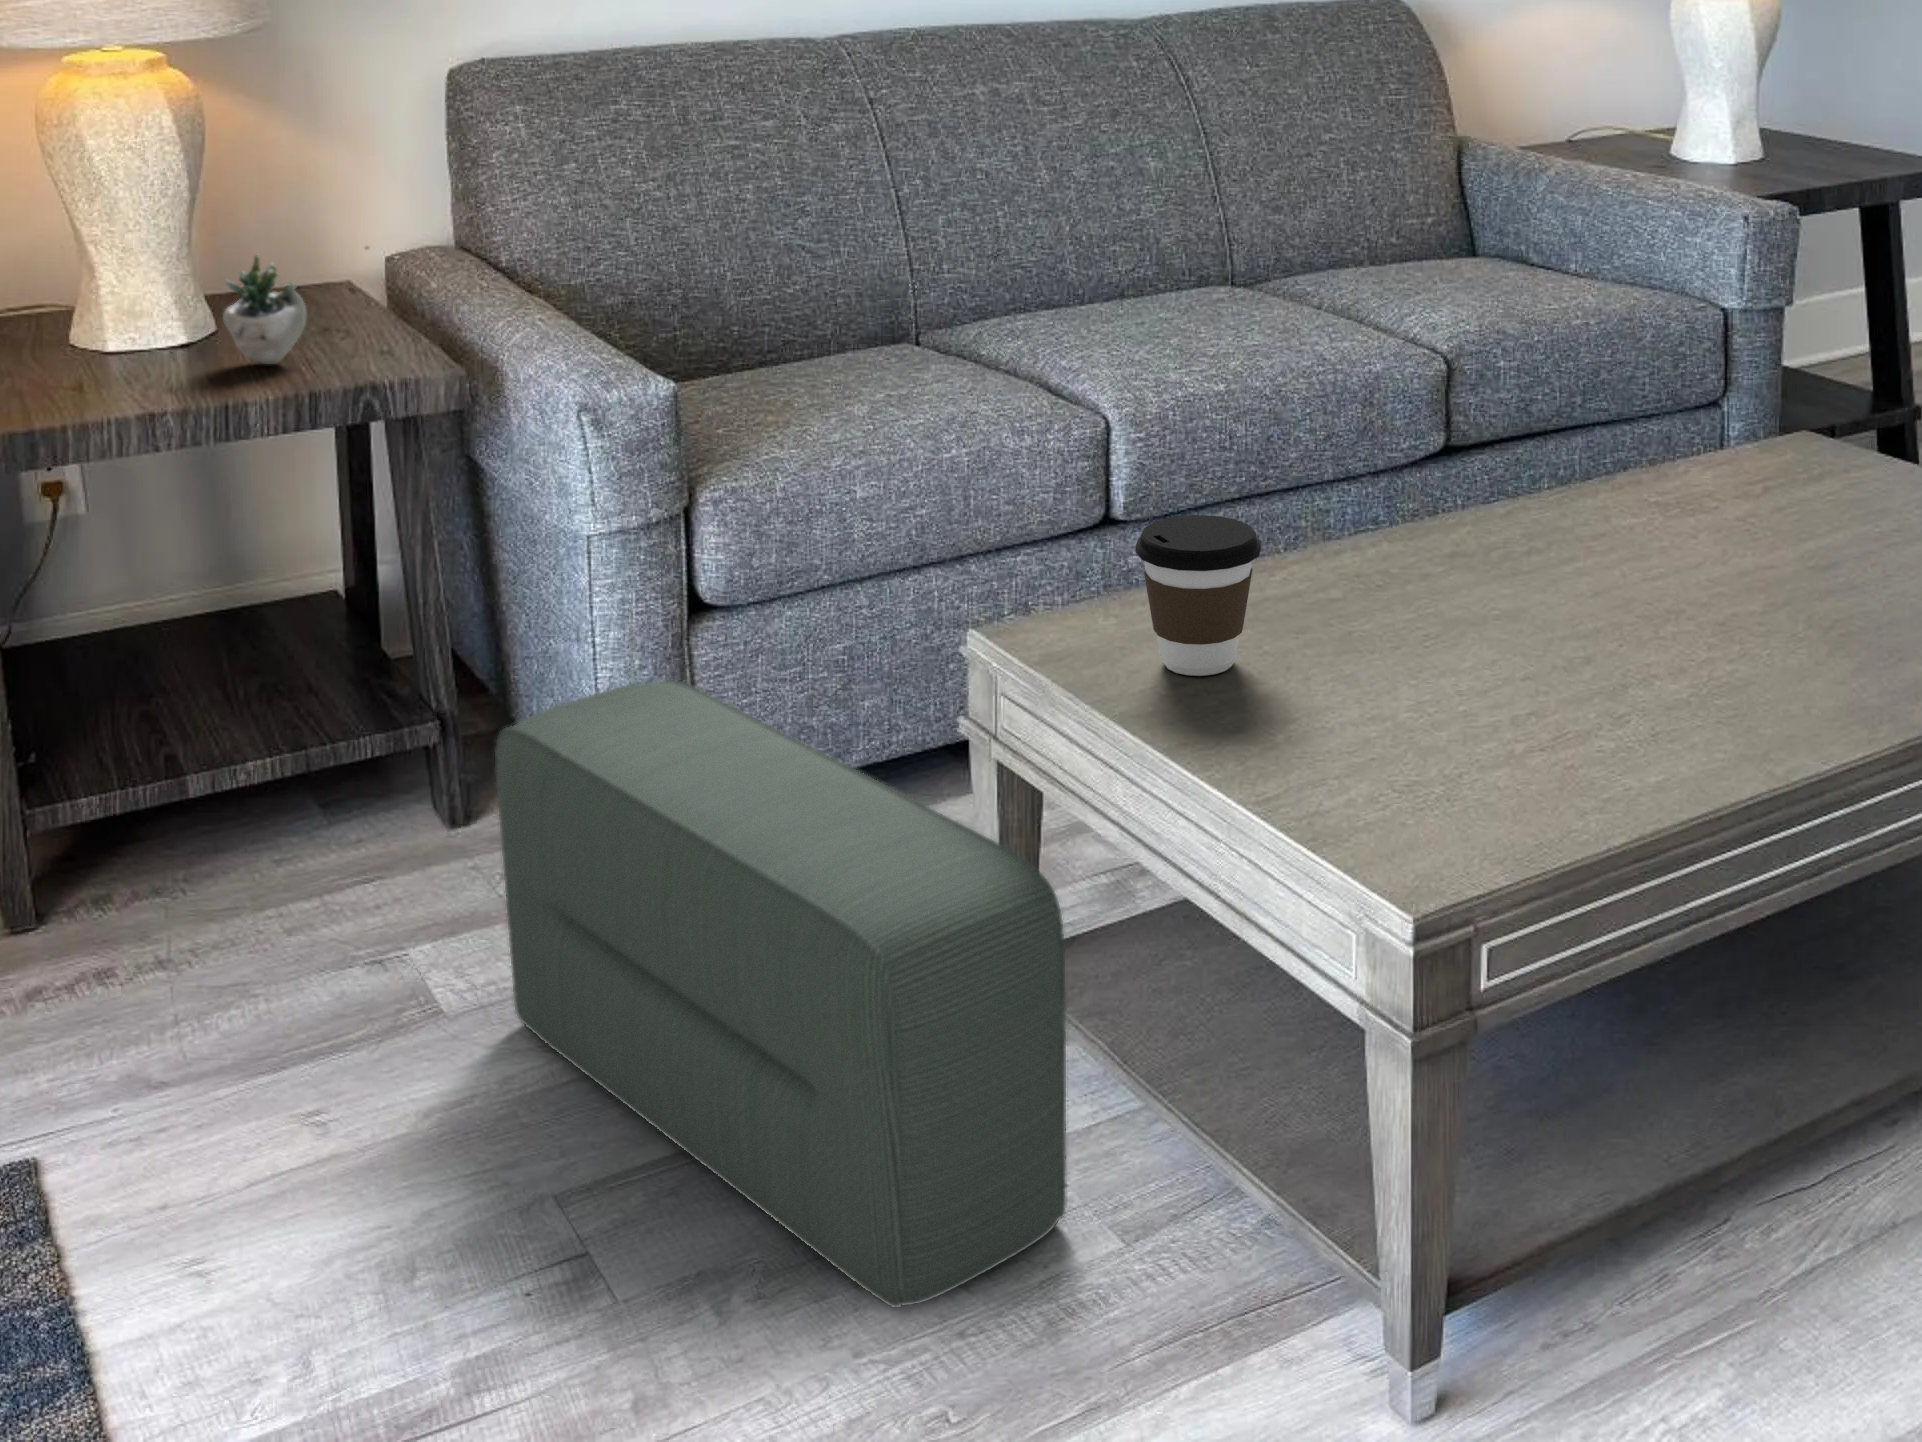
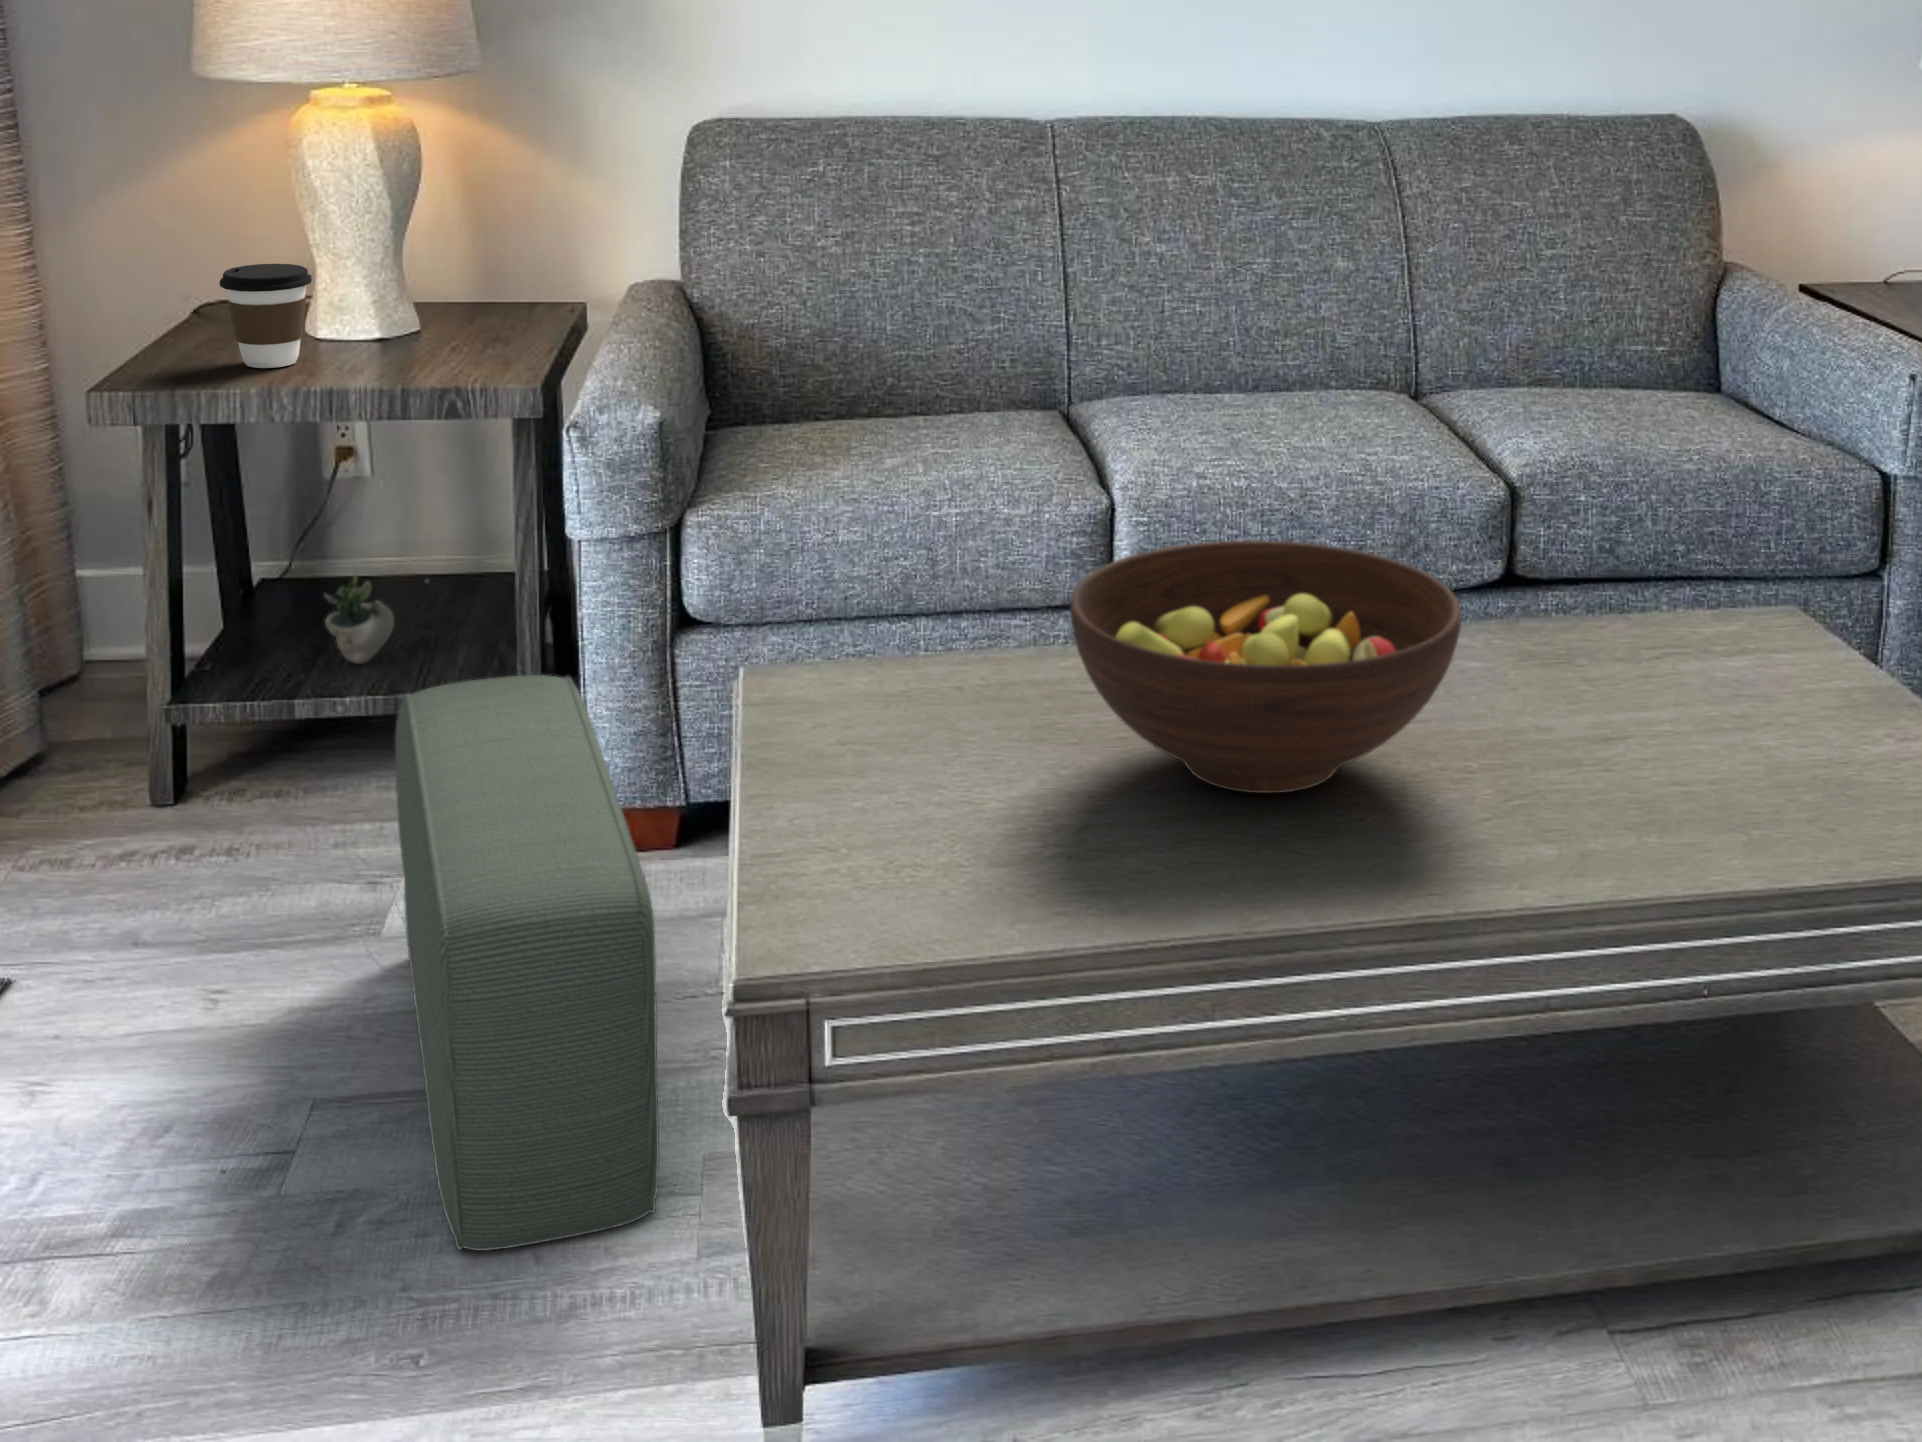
succulent plant: present [223,246,369,364] -> present [325,574,428,664]
fruit bowl: none [1414,410,1810,655] -> present [1070,541,1461,793]
coffee cup: present [1135,515,1261,676] -> present [220,264,312,368]

